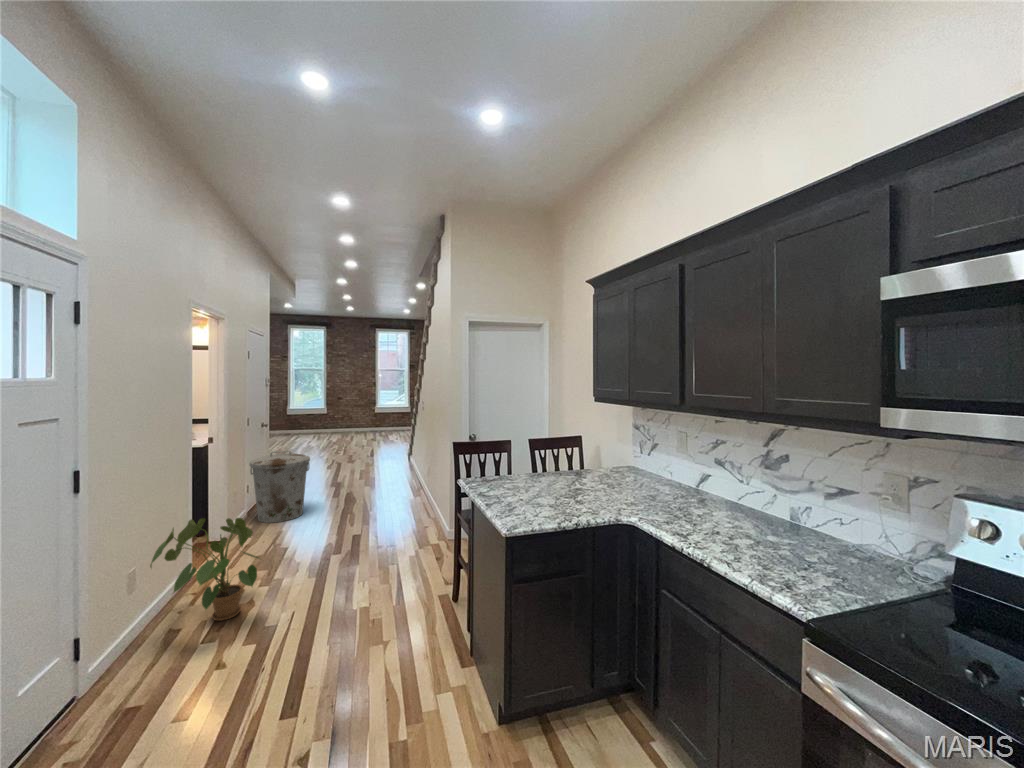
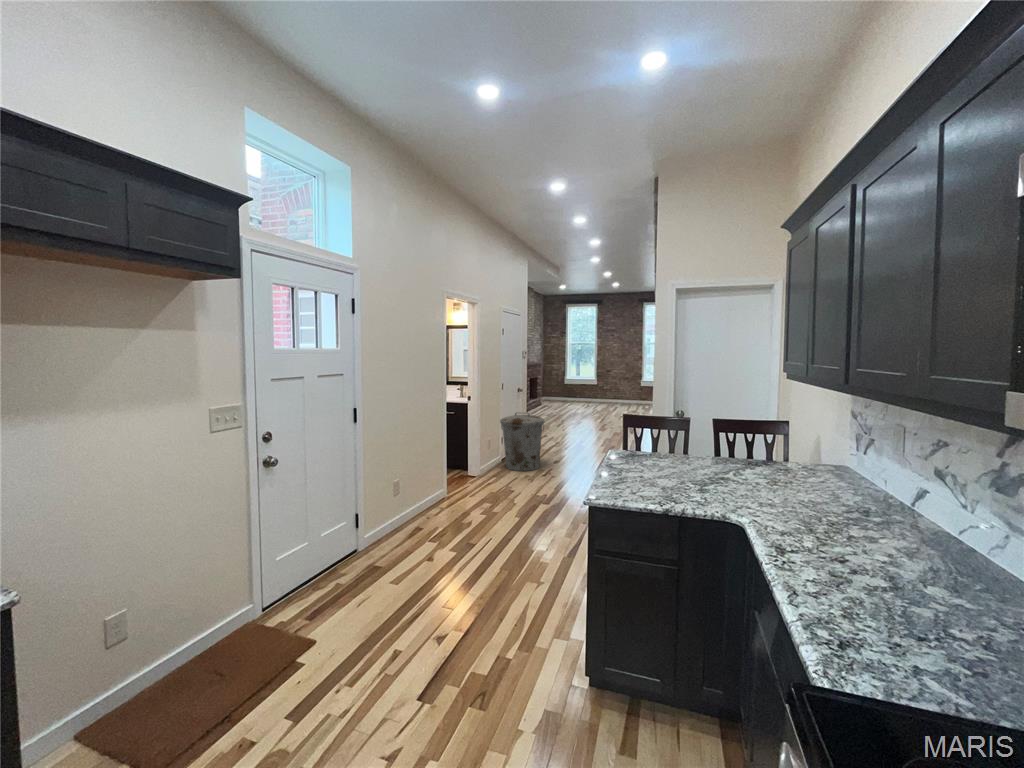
house plant: present [150,518,260,621] -> none [407,454,475,531]

